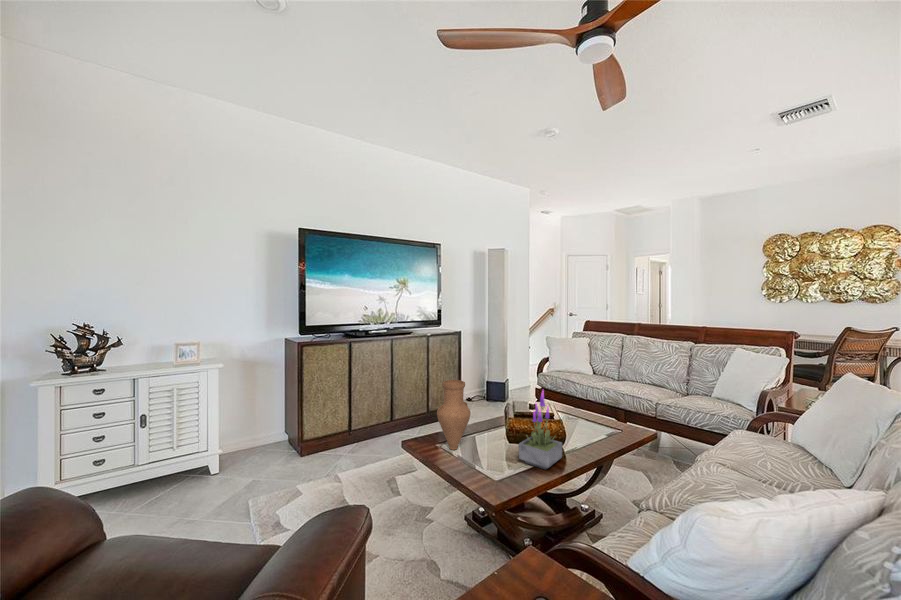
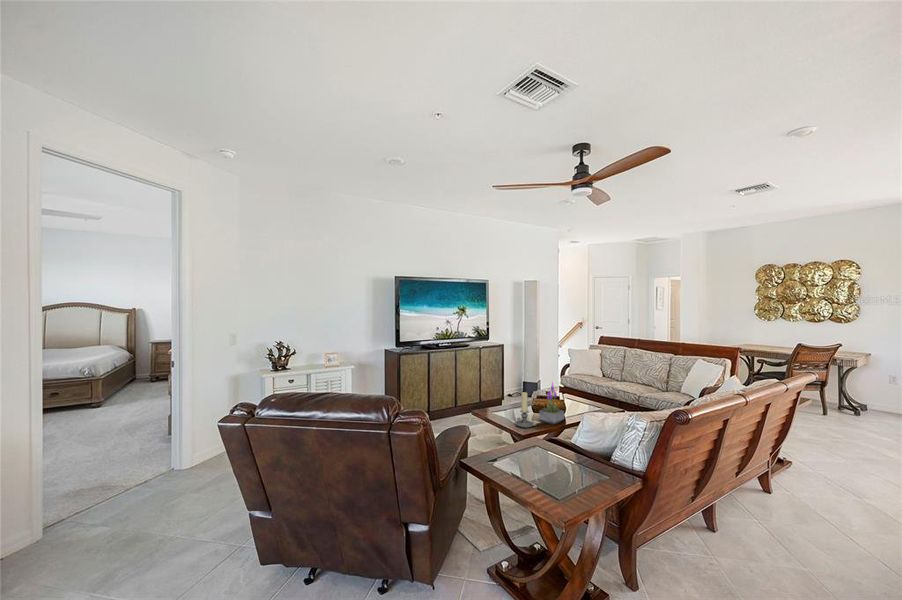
vase: present [437,380,471,450] -> none [493,376,512,416]
candle holder: none [475,412,510,481] -> present [515,392,534,428]

